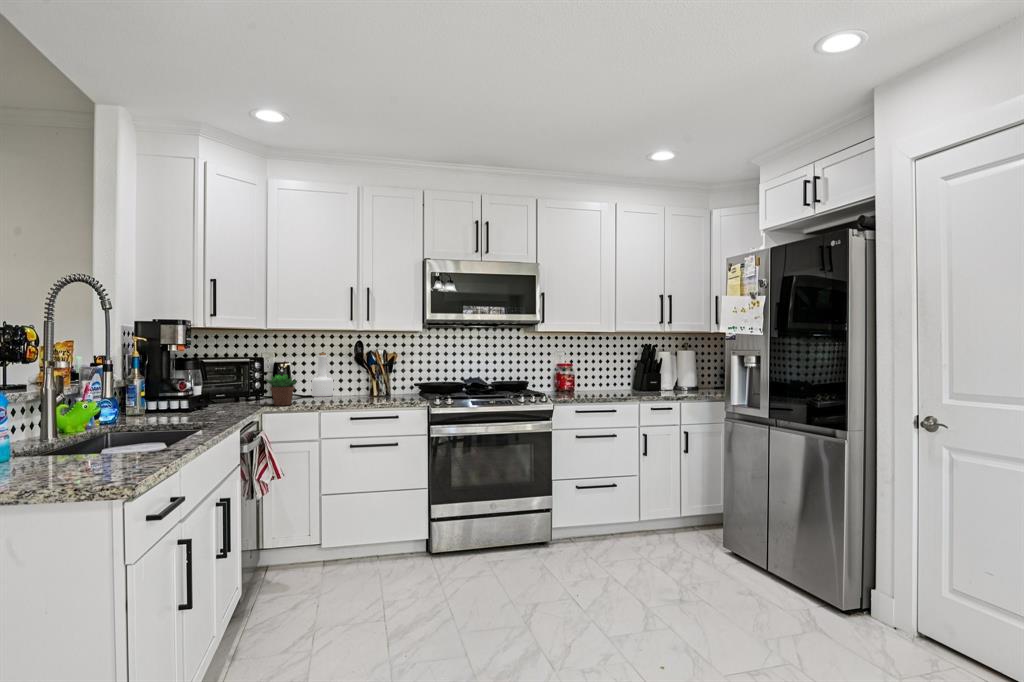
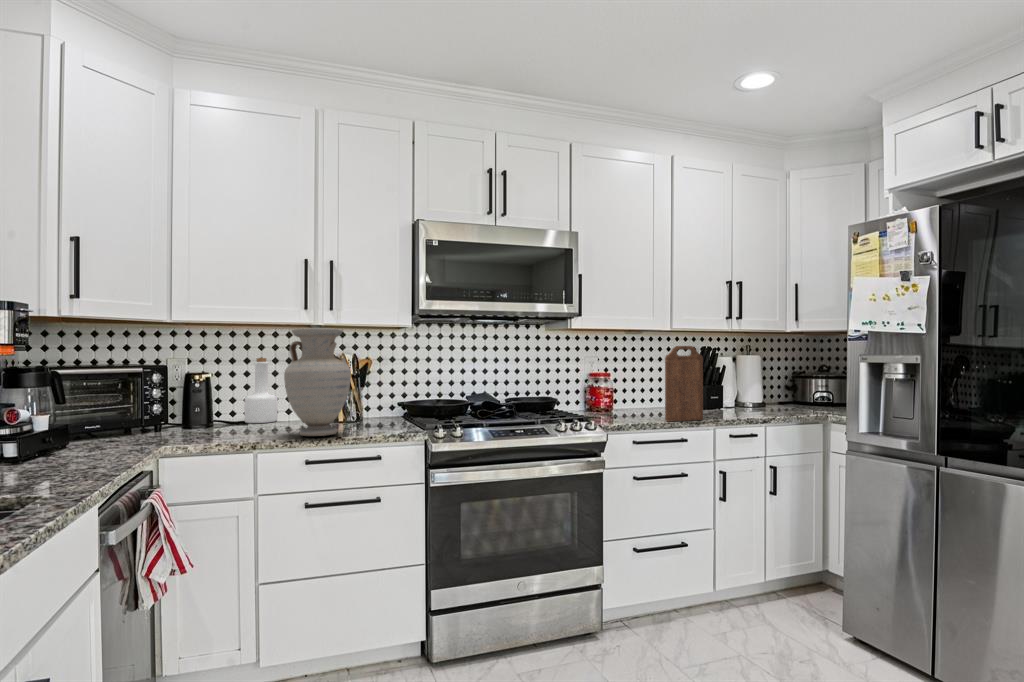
vase: none [338,333,380,403] -> present [284,328,351,436]
cutting board: none [603,344,632,398] -> present [665,346,703,422]
succulent plant: present [266,375,296,406] -> none [162,392,216,444]

